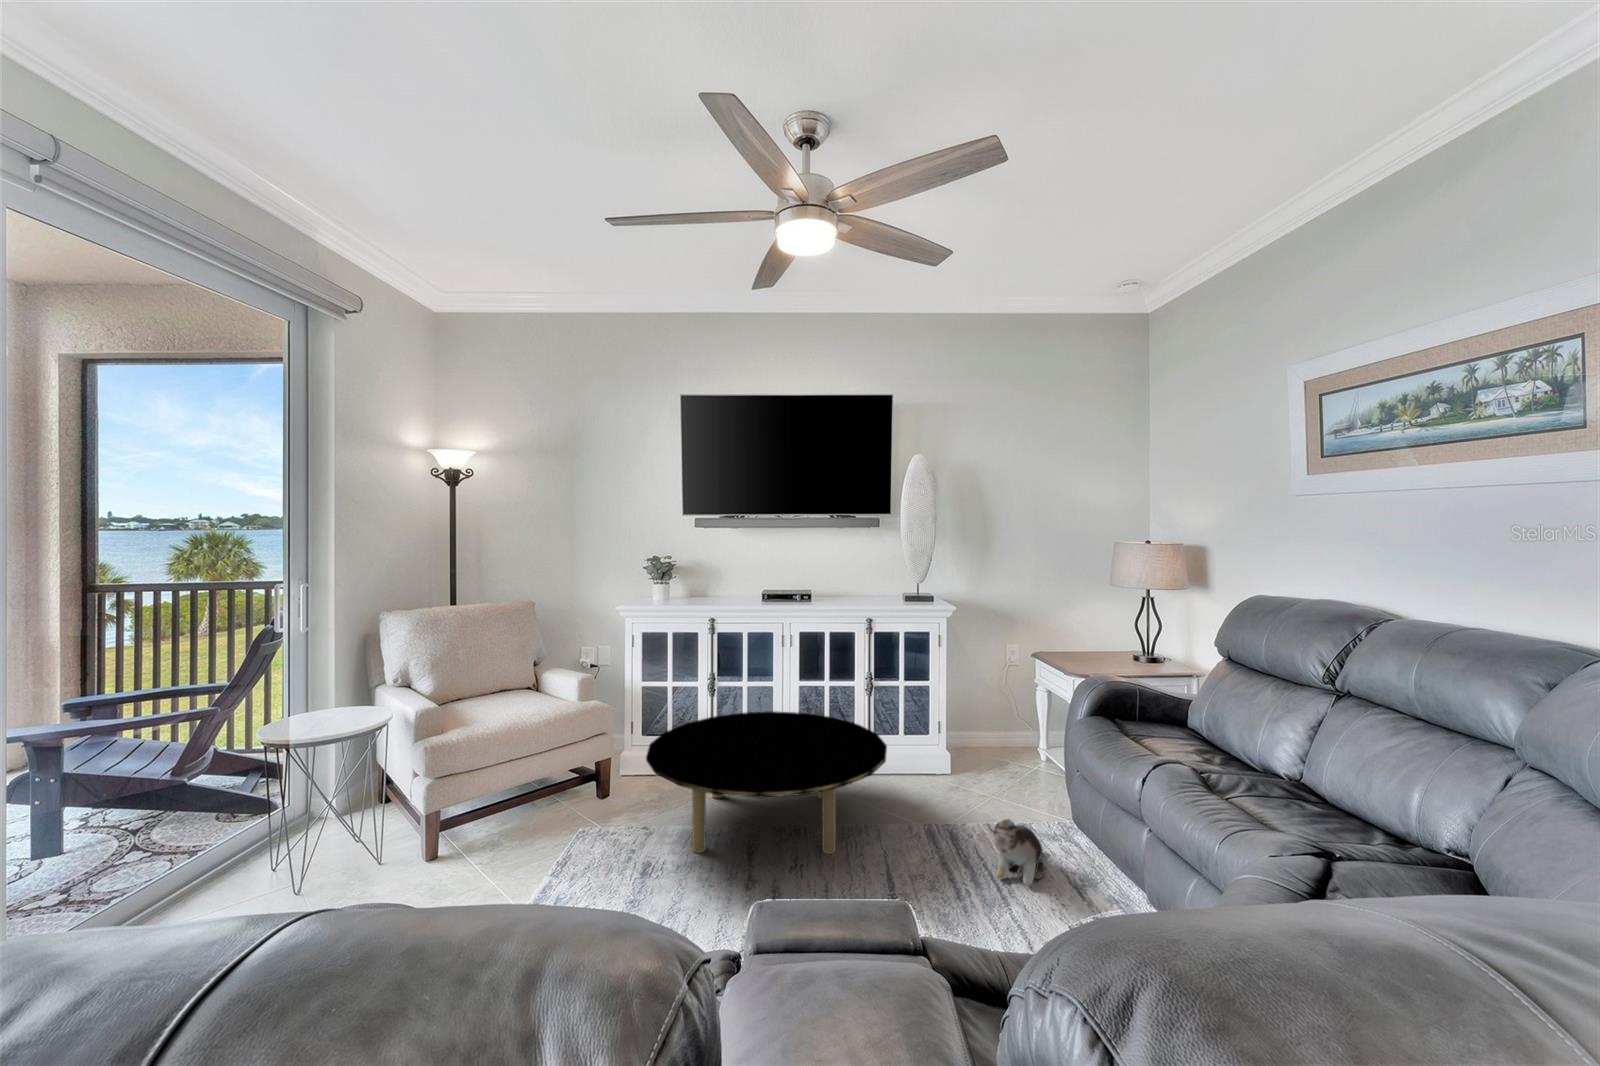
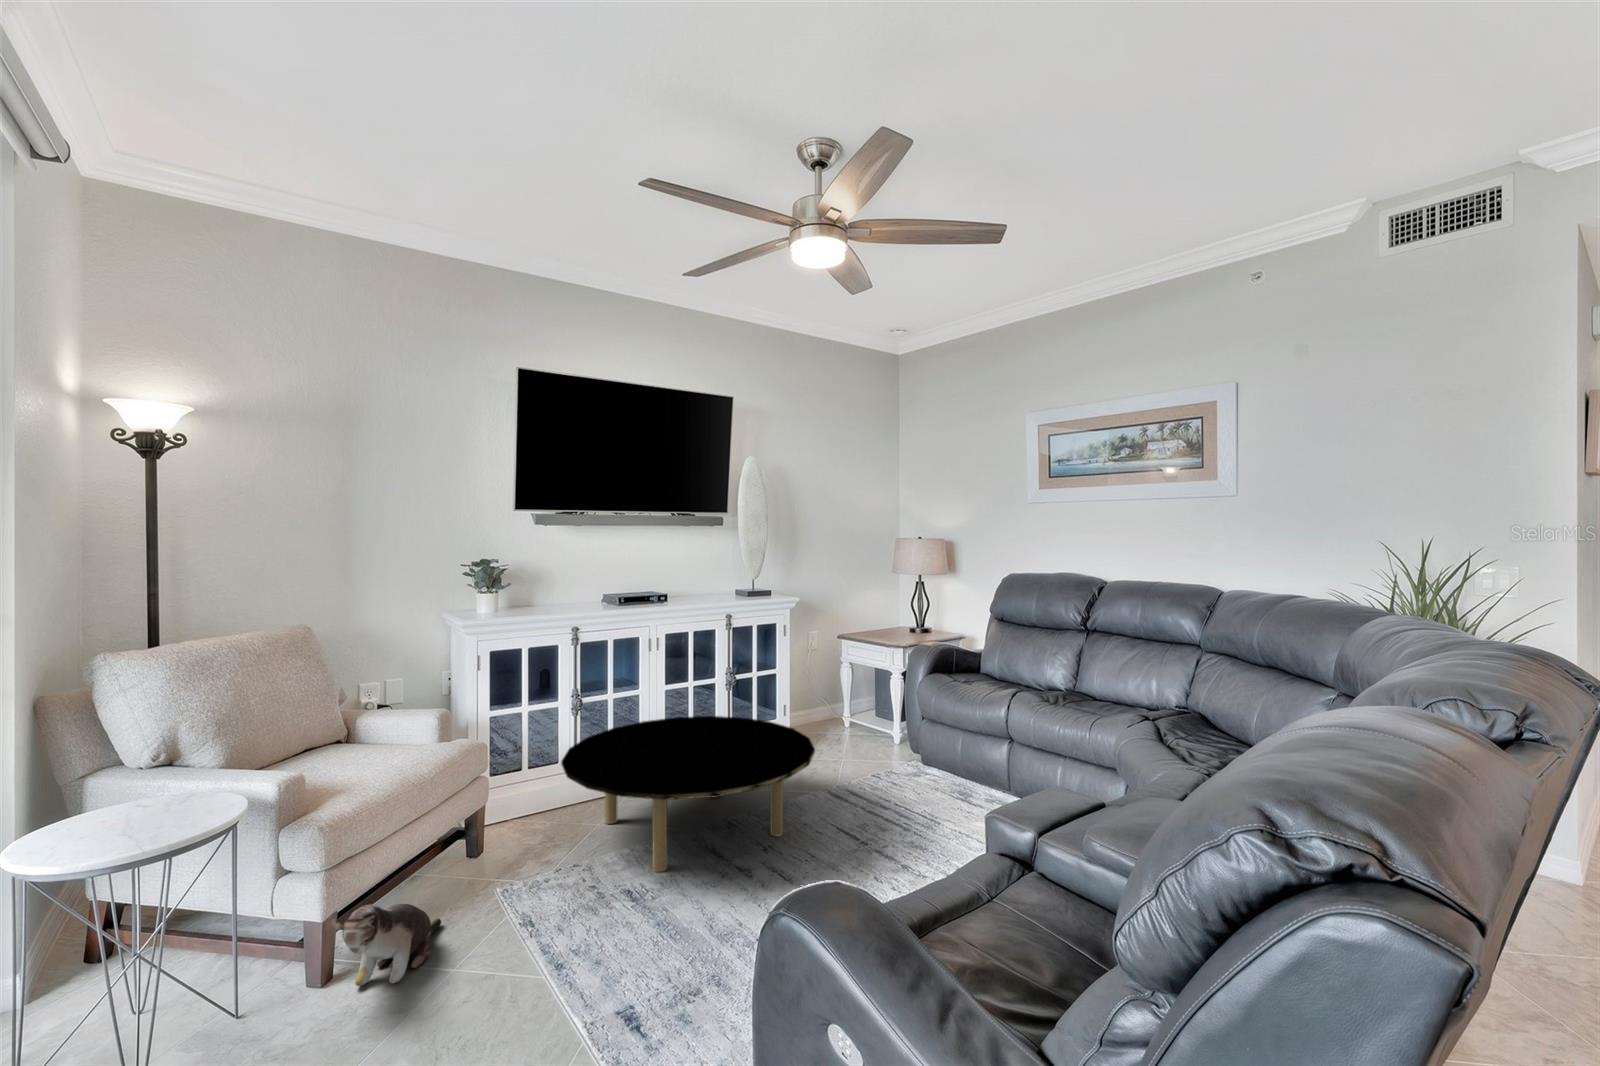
plush toy: present [988,819,1046,886] -> present [331,904,441,986]

